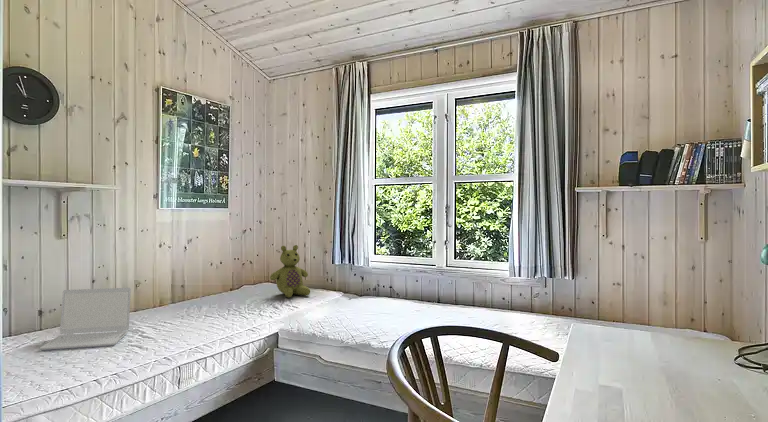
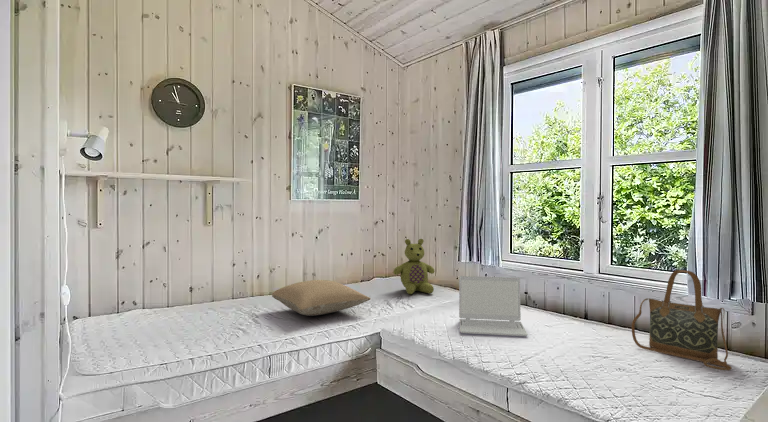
handbag: none [478,260,541,326] -> present [632,270,732,371]
laptop: present [40,288,131,350] -> present [459,276,528,336]
pillow: none [155,289,264,324] -> present [272,280,371,316]

